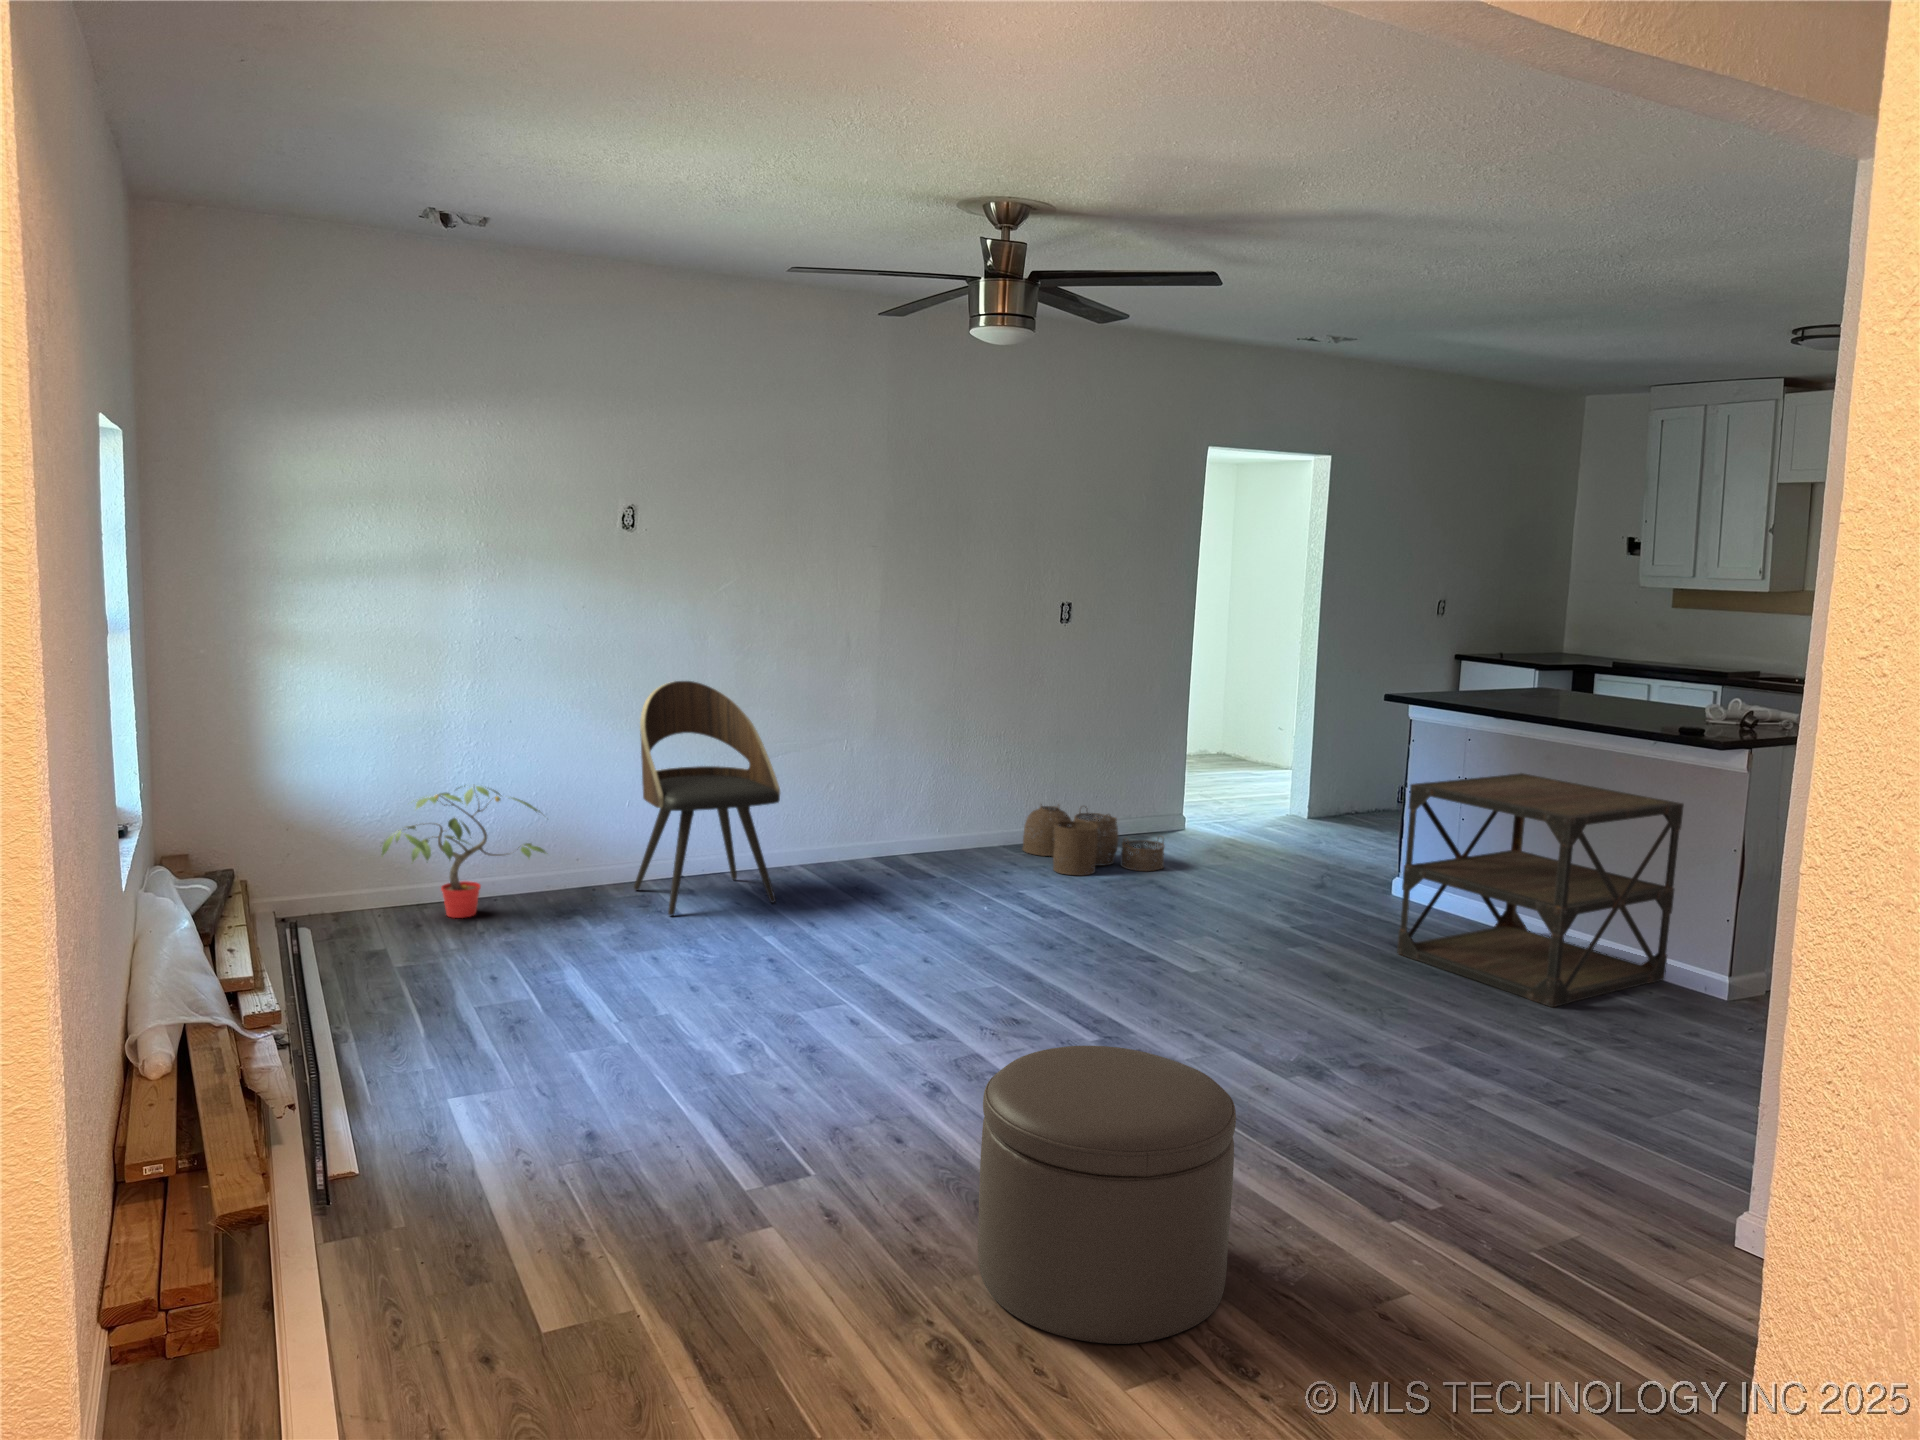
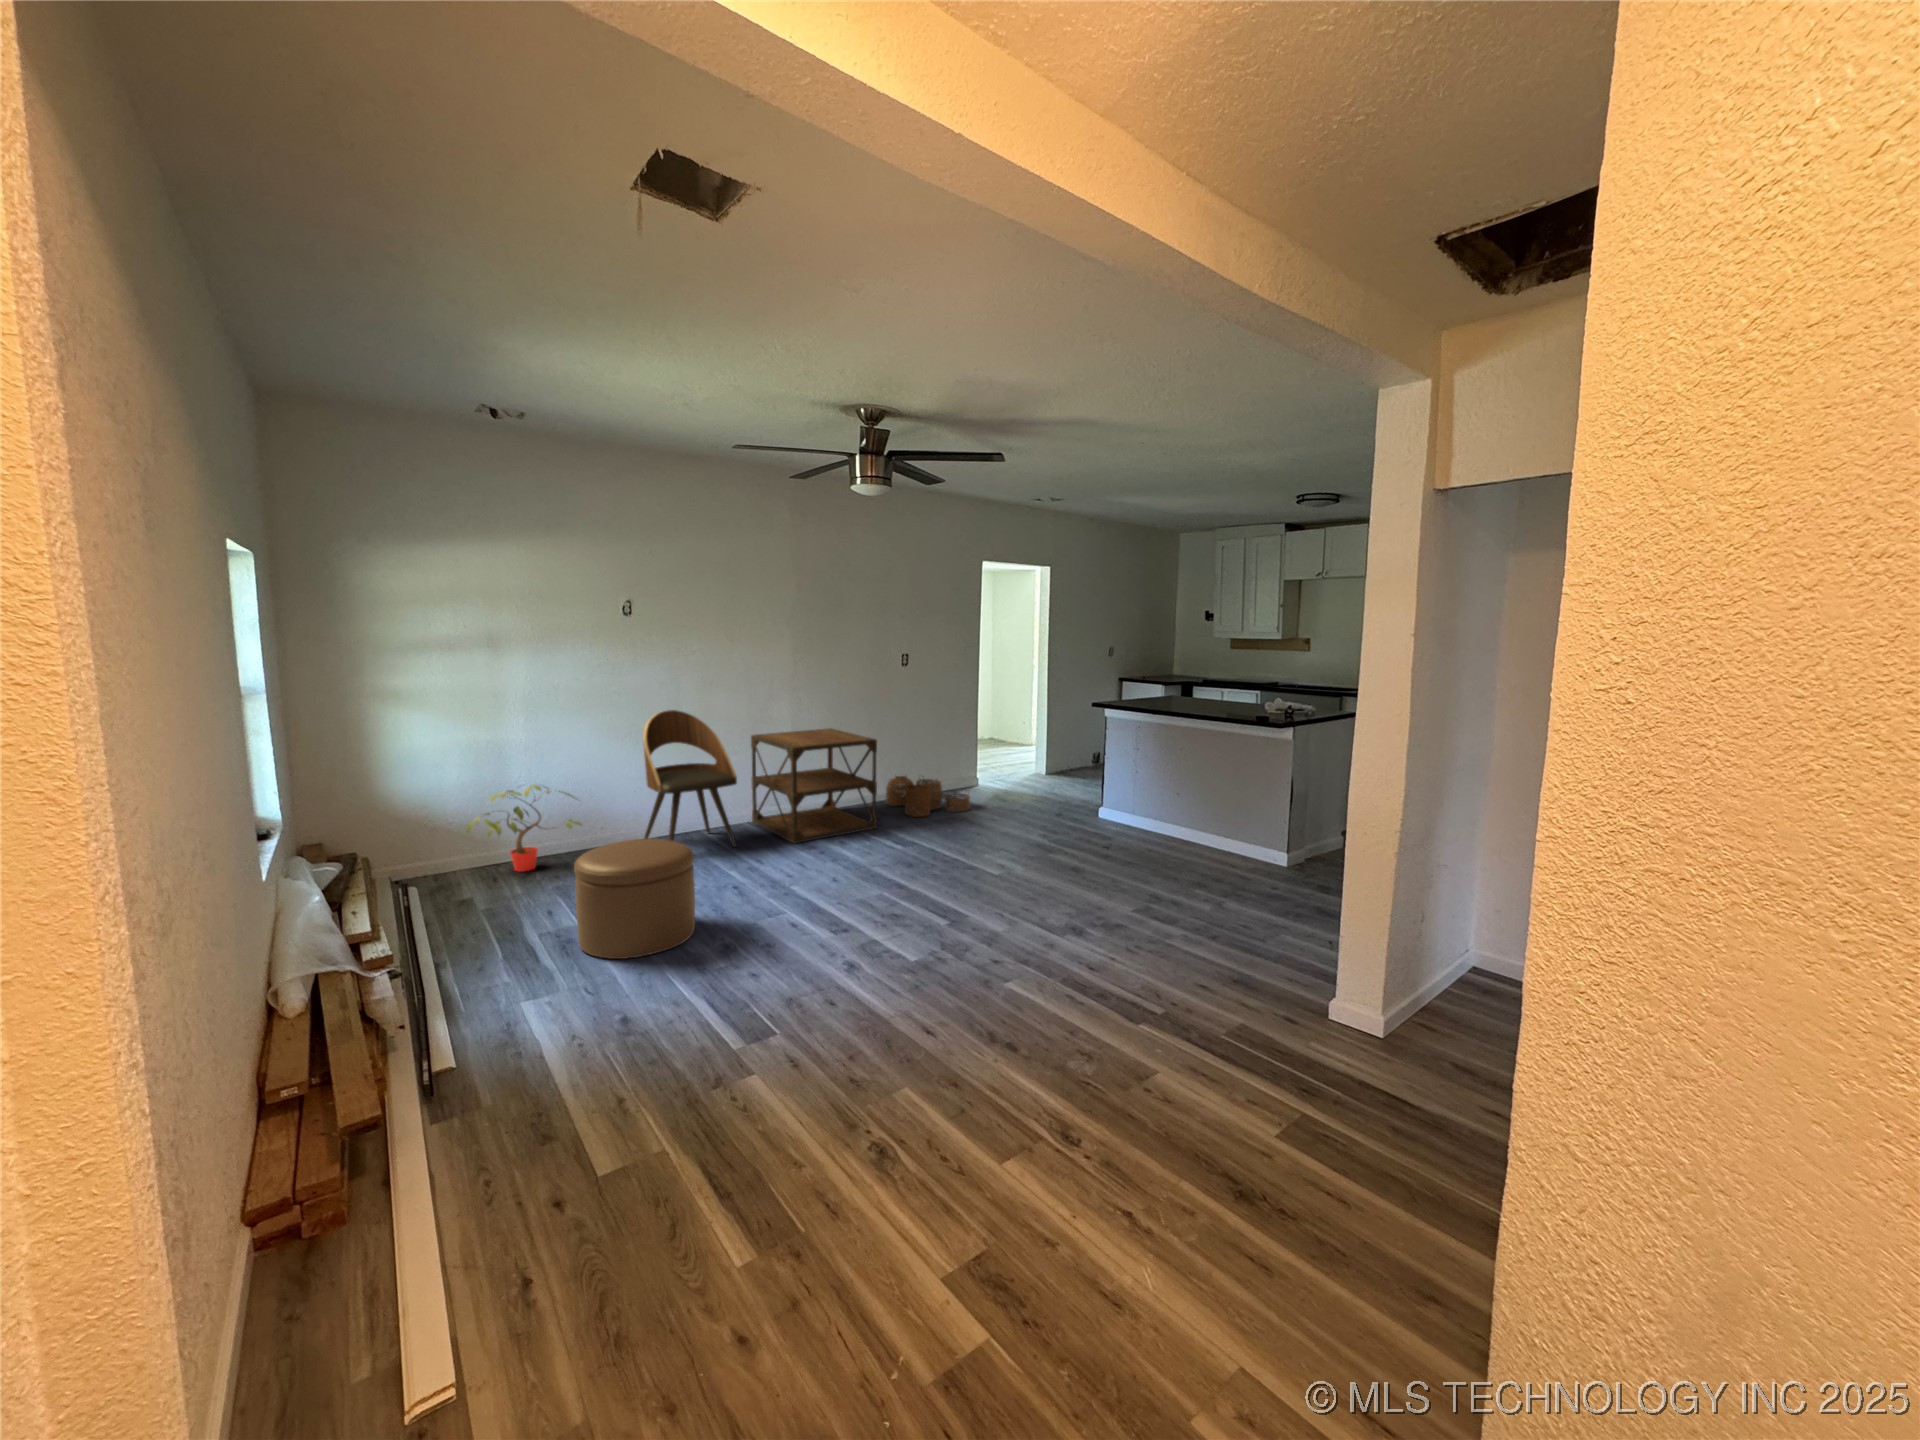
side table: present [1397,773,1684,1007] -> present [751,728,877,843]
ottoman: present [978,1046,1236,1344] -> present [574,839,695,959]

